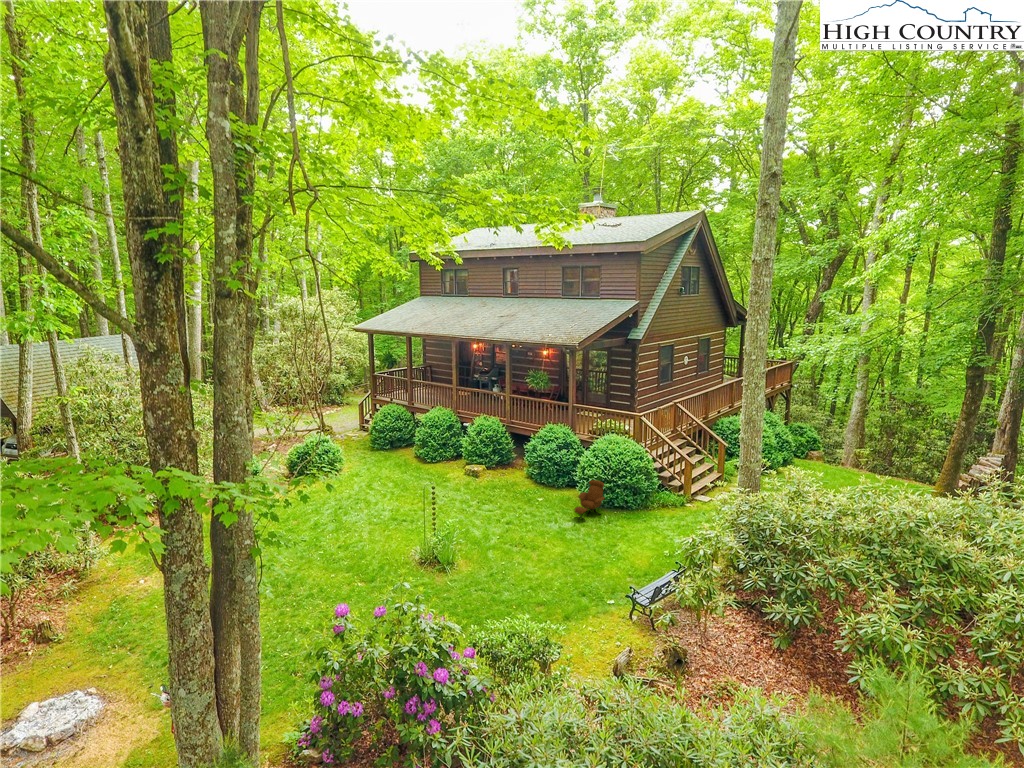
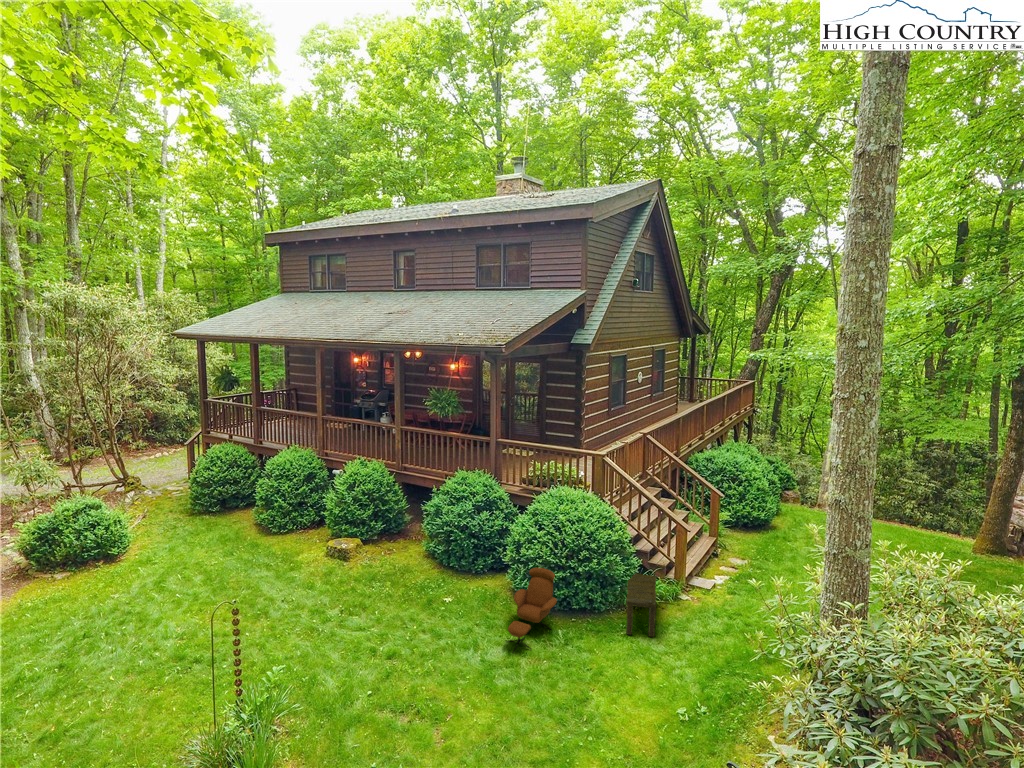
bench: none [646,488,670,522] -> present [626,574,656,637]

